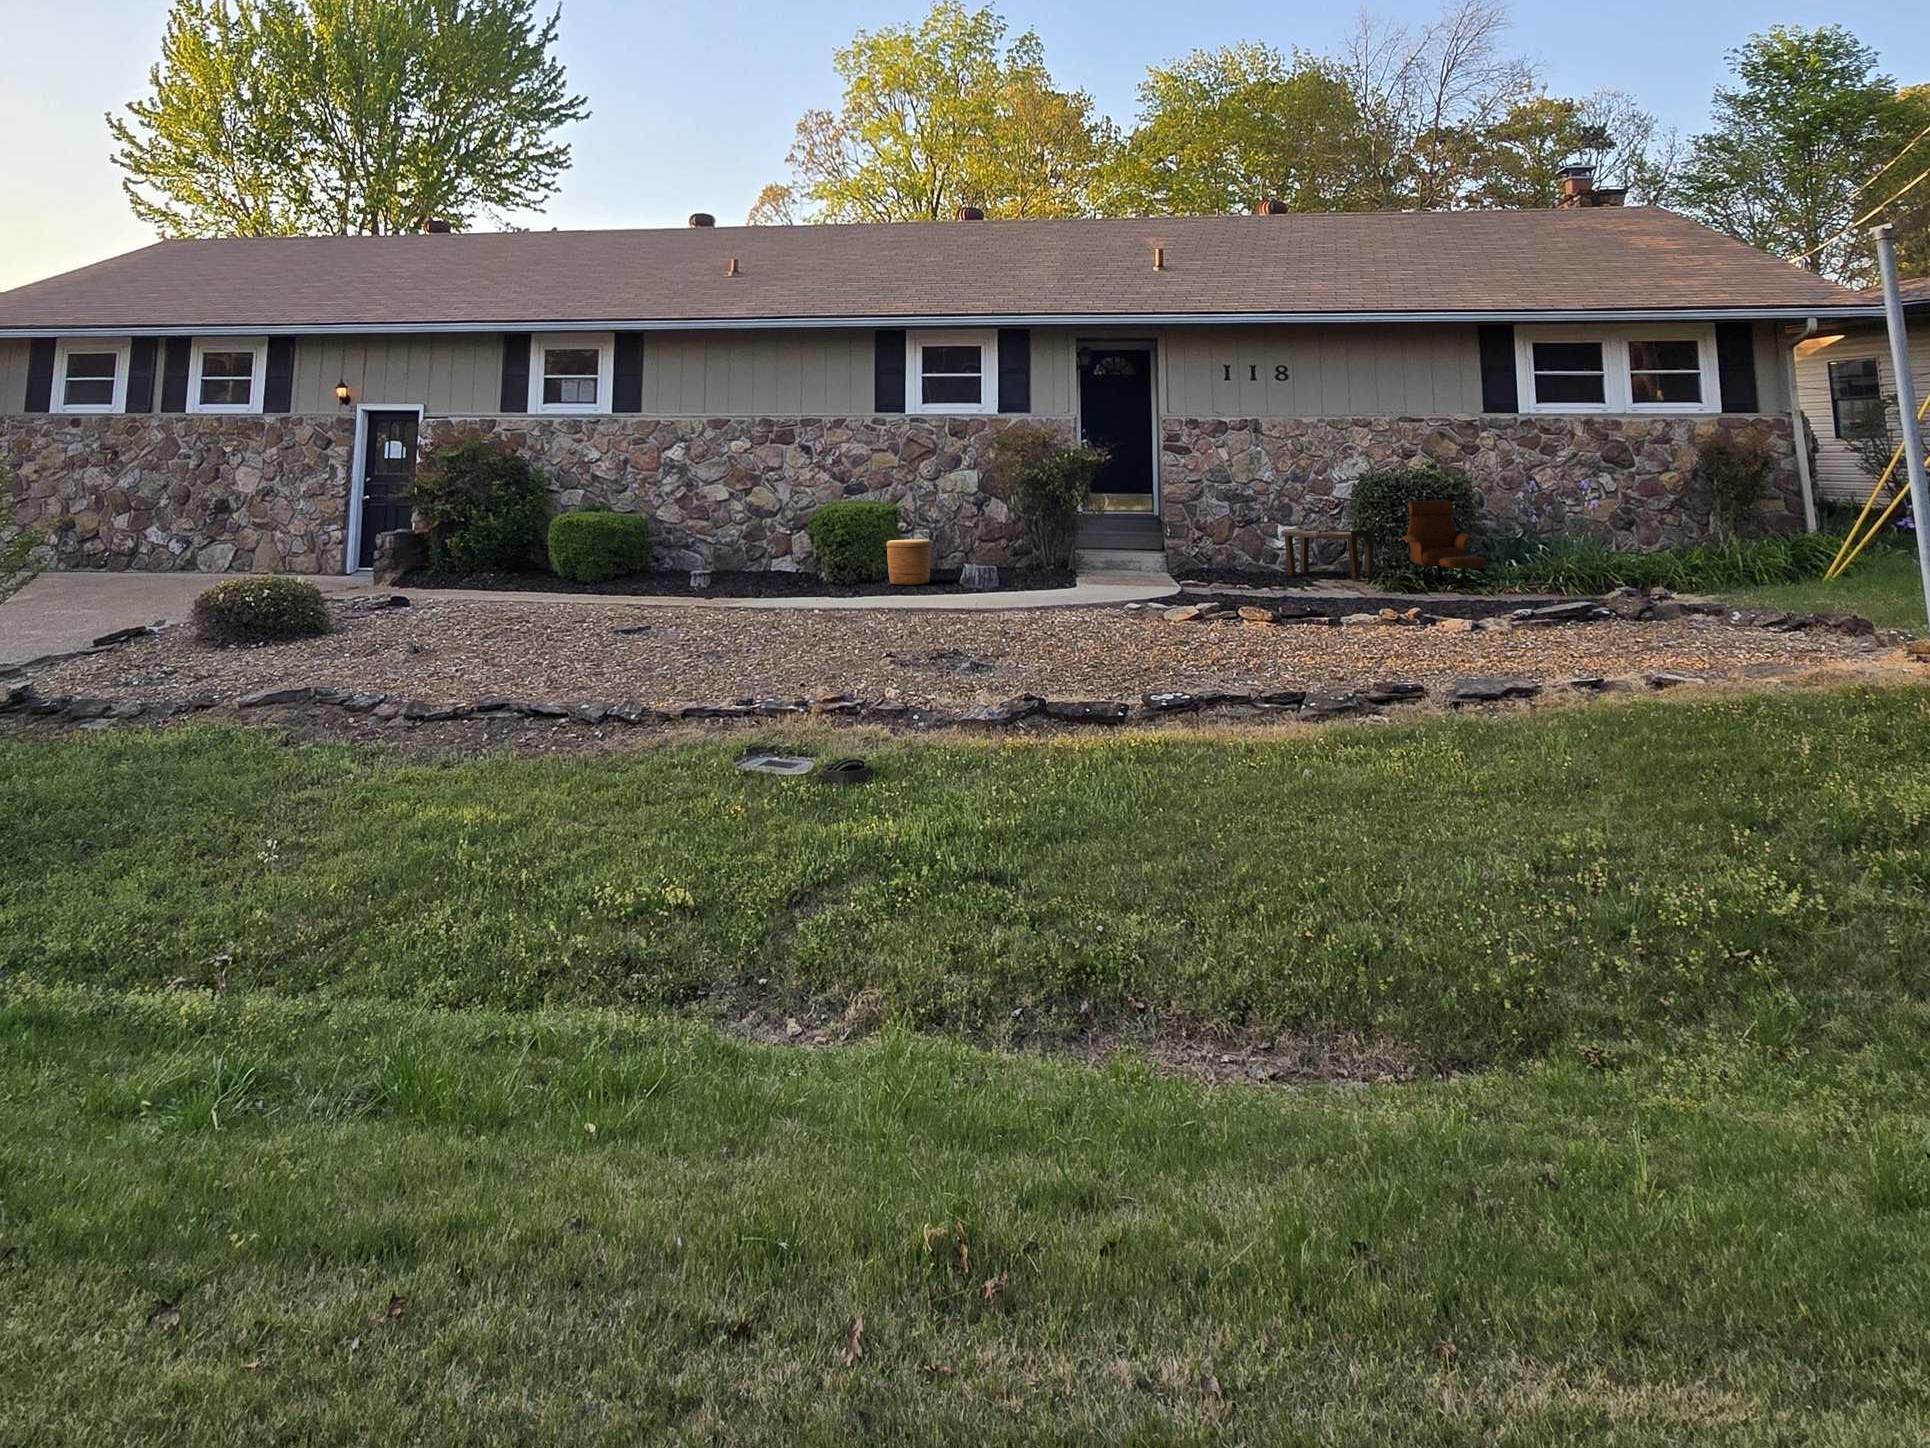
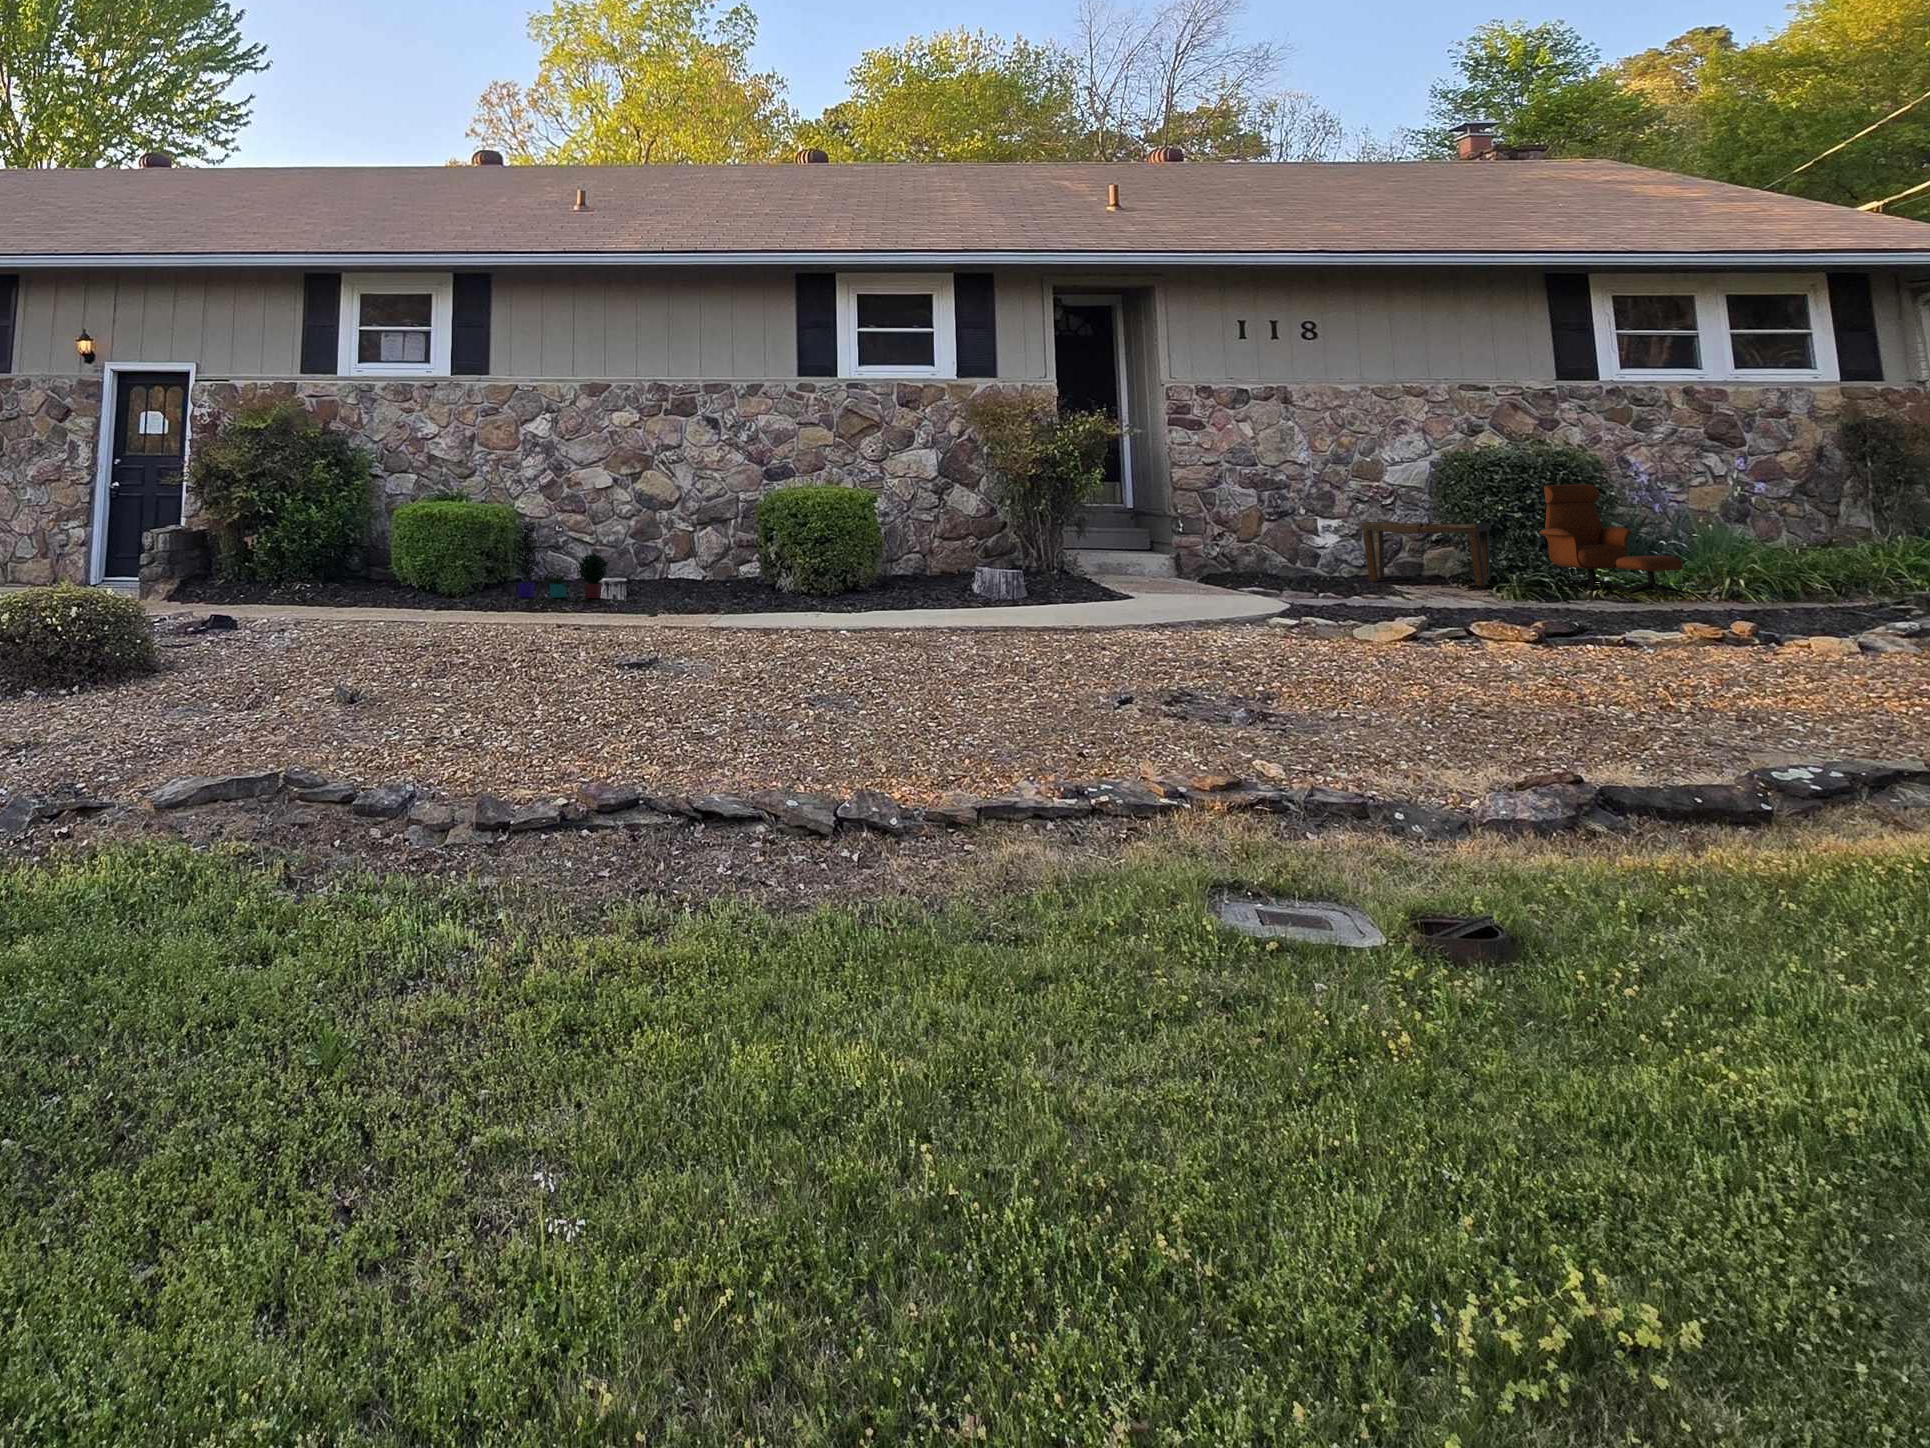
potted plant: none [633,527,701,587] -> present [512,520,608,598]
woven basket: present [886,539,932,585] -> none [859,535,919,595]

